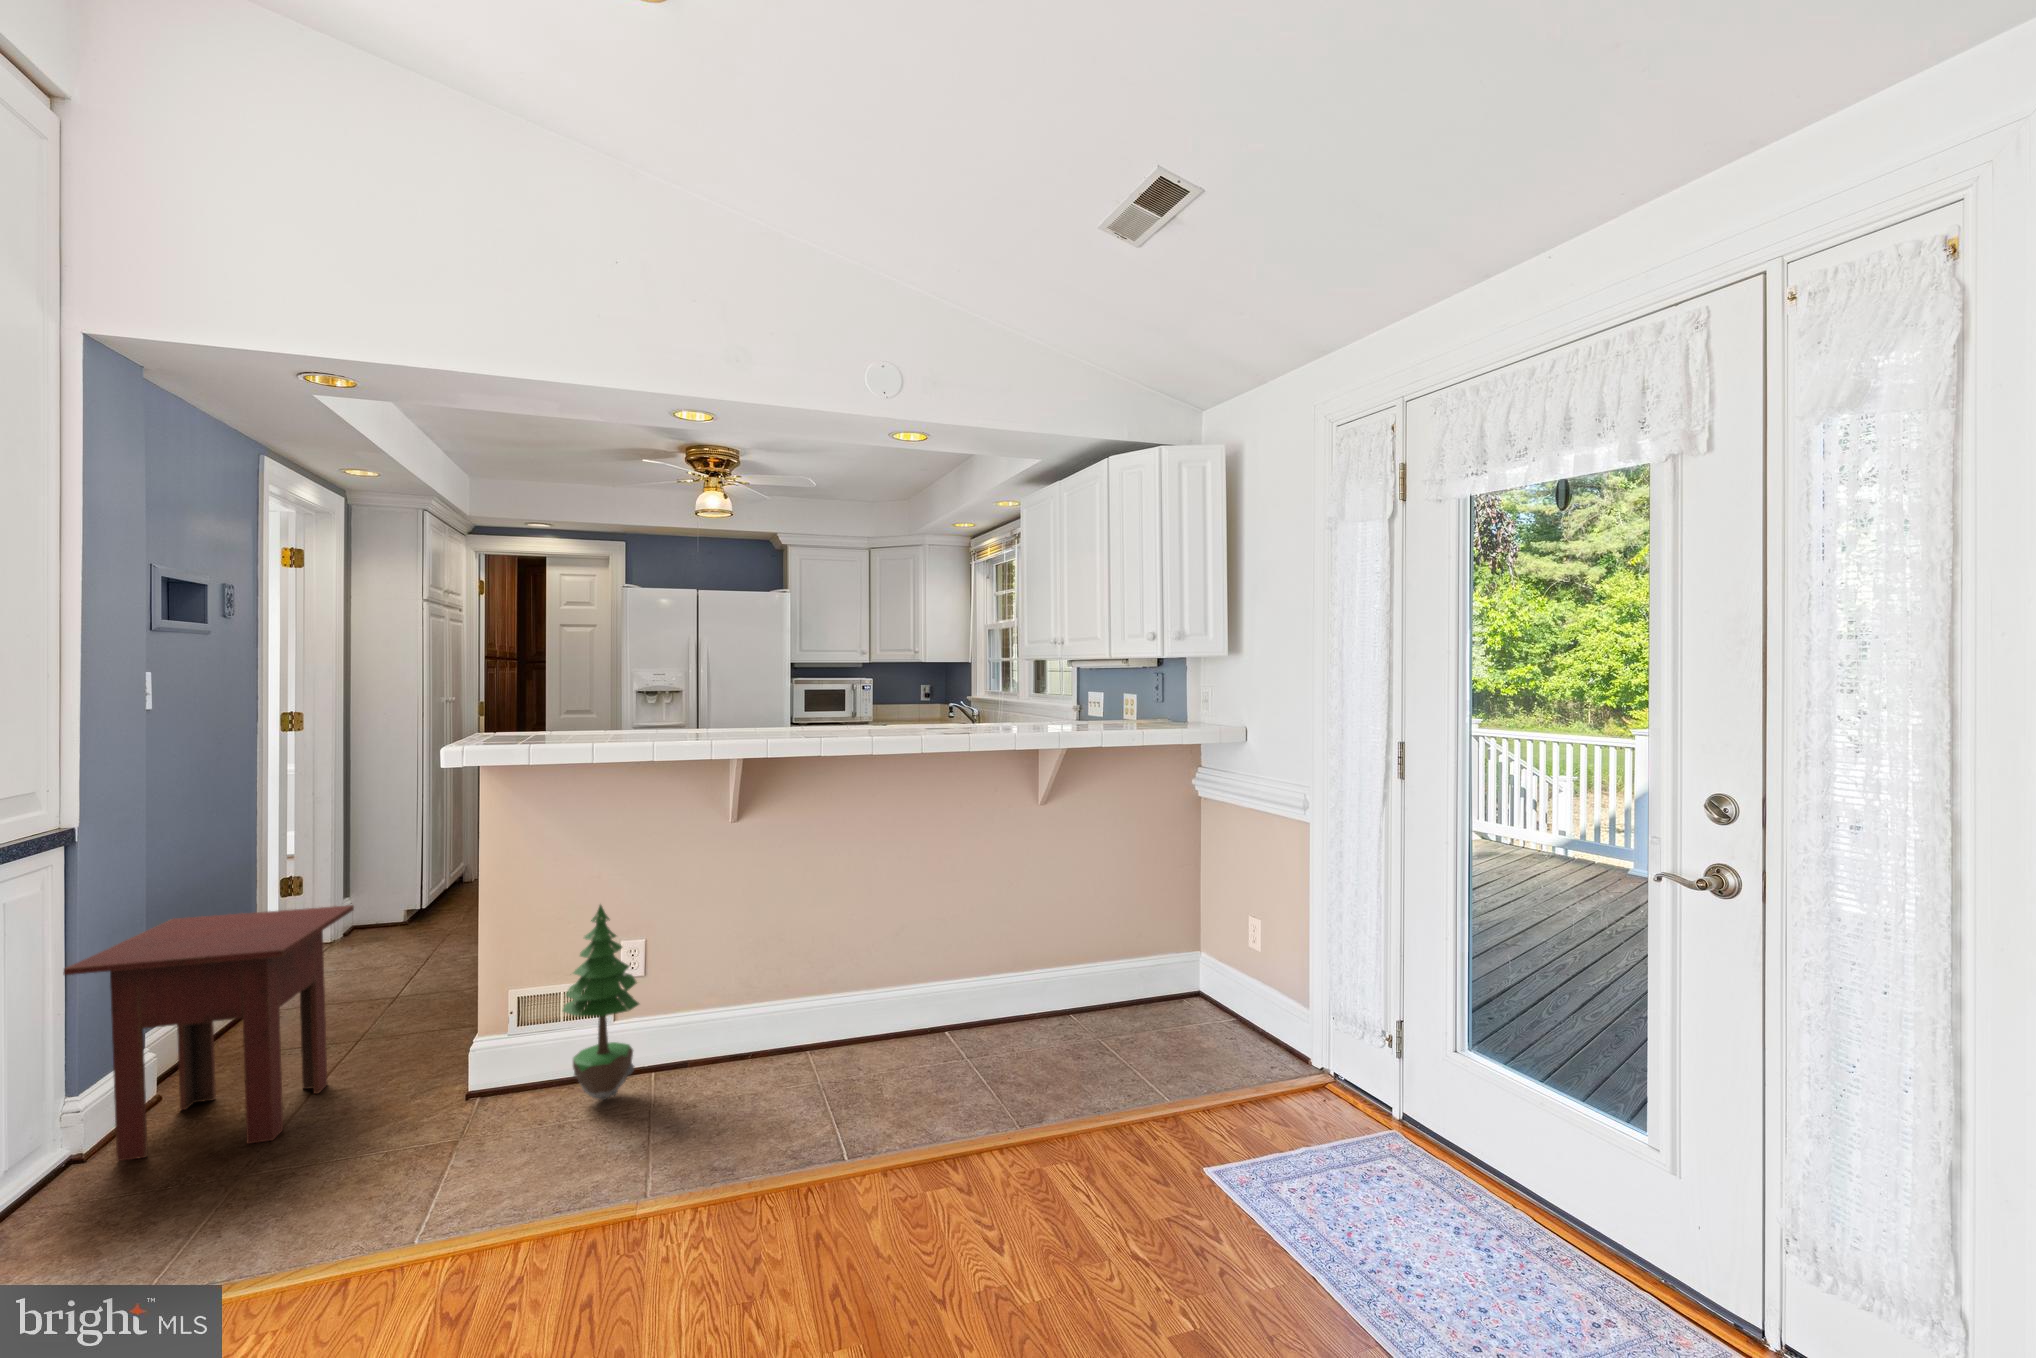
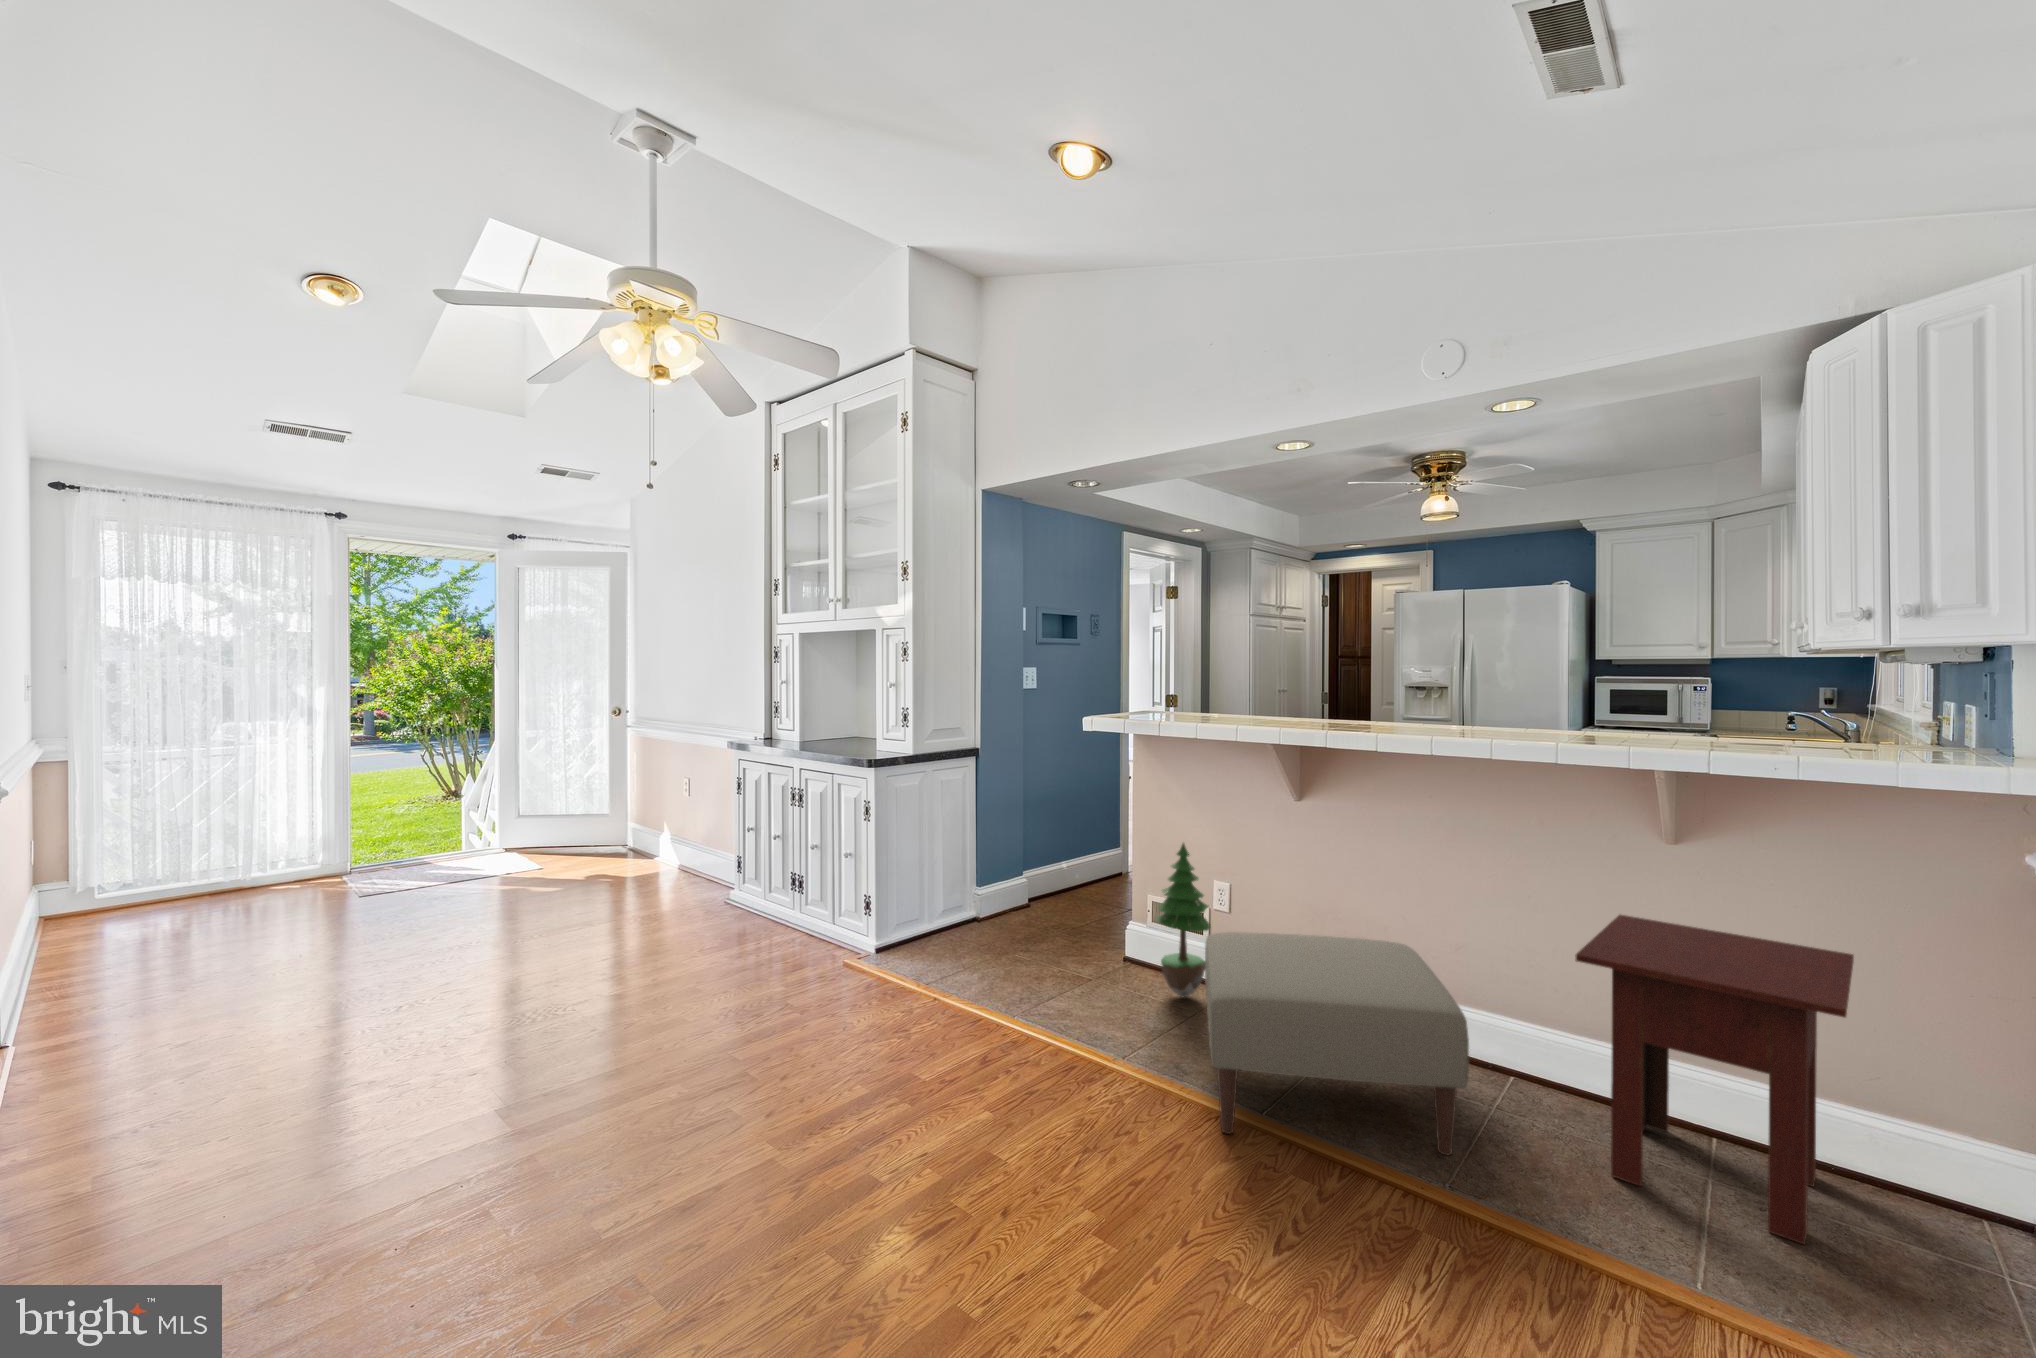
side table: present [63,905,354,1161] -> present [1575,915,1854,1244]
ottoman: none [695,945,1005,1196] -> present [1205,932,1469,1155]

